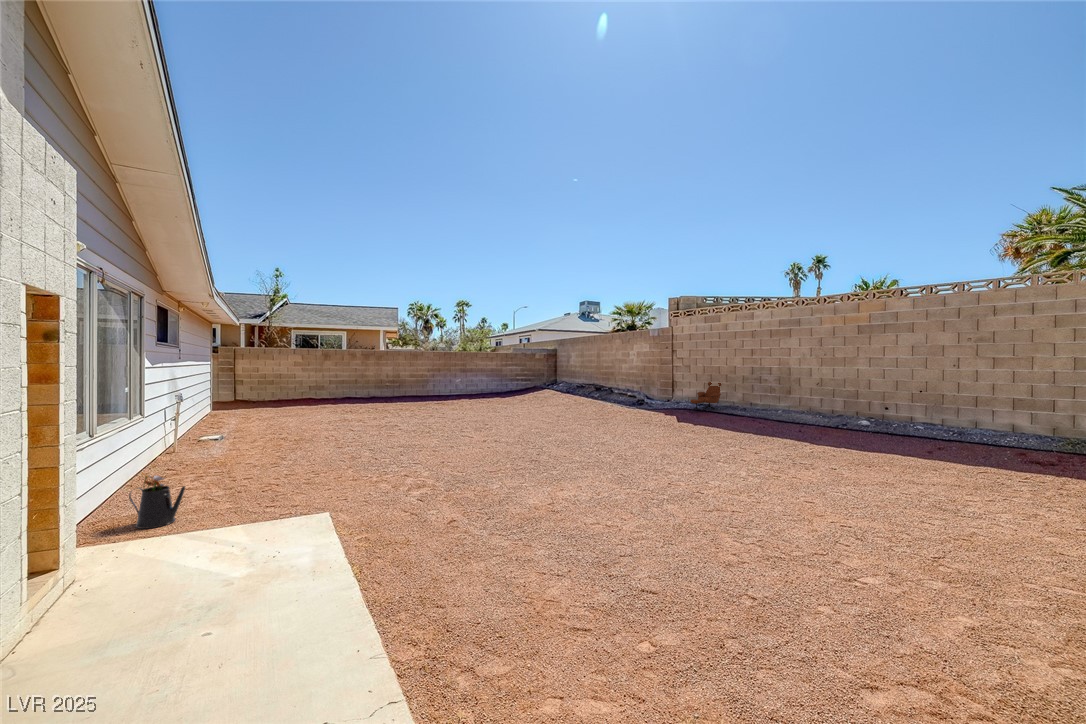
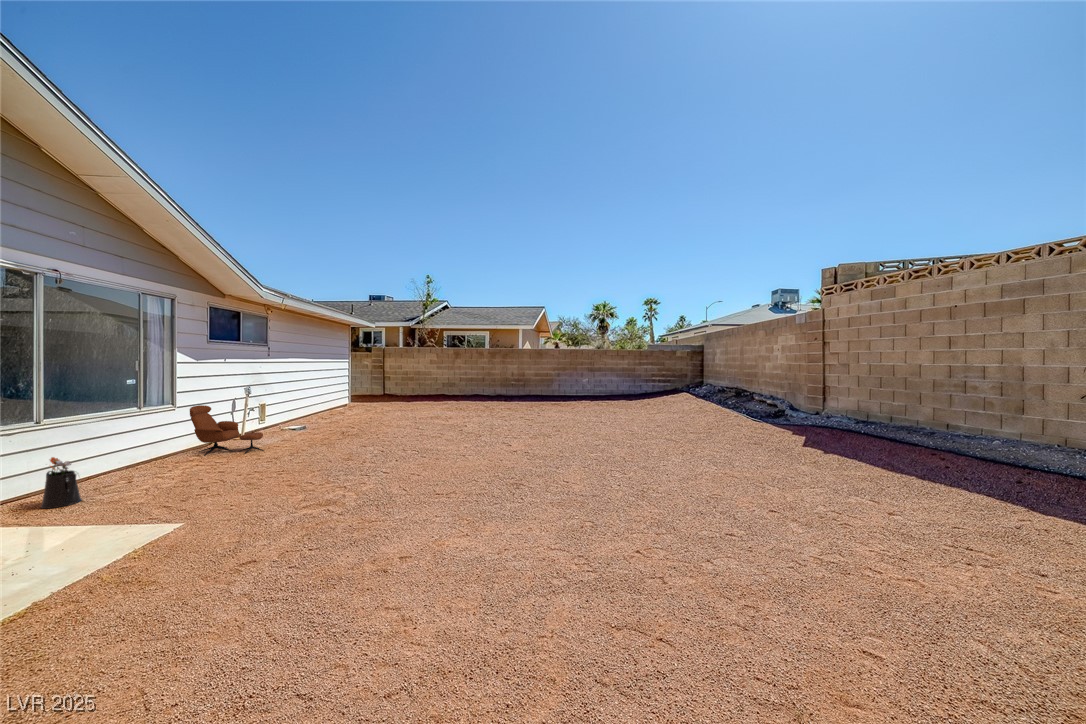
lounge chair: present [690,382,721,411] -> present [190,405,264,456]

